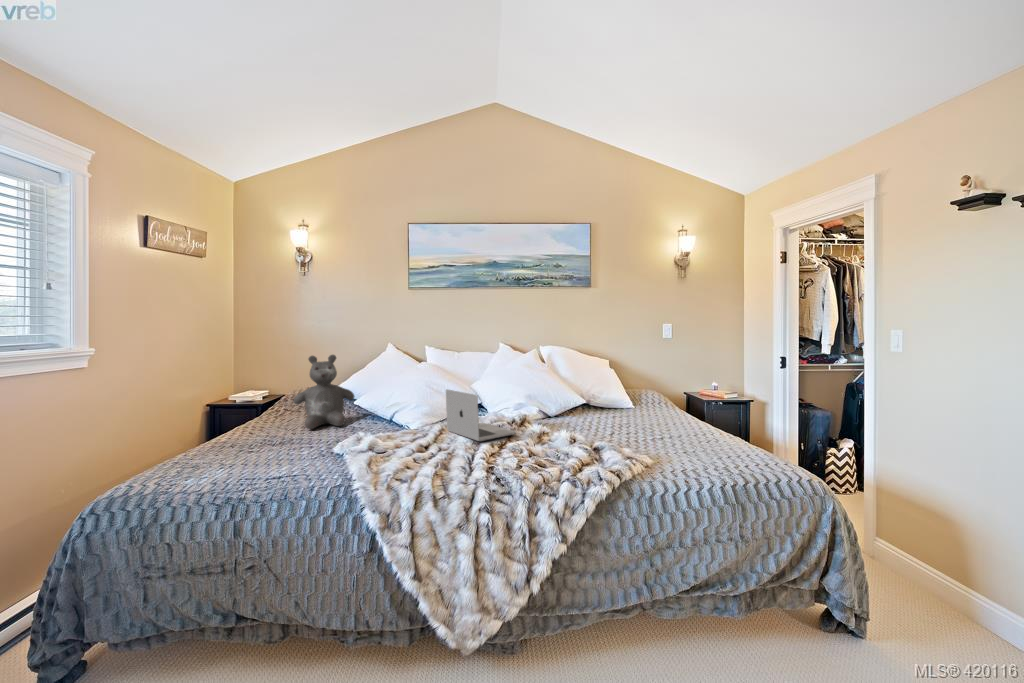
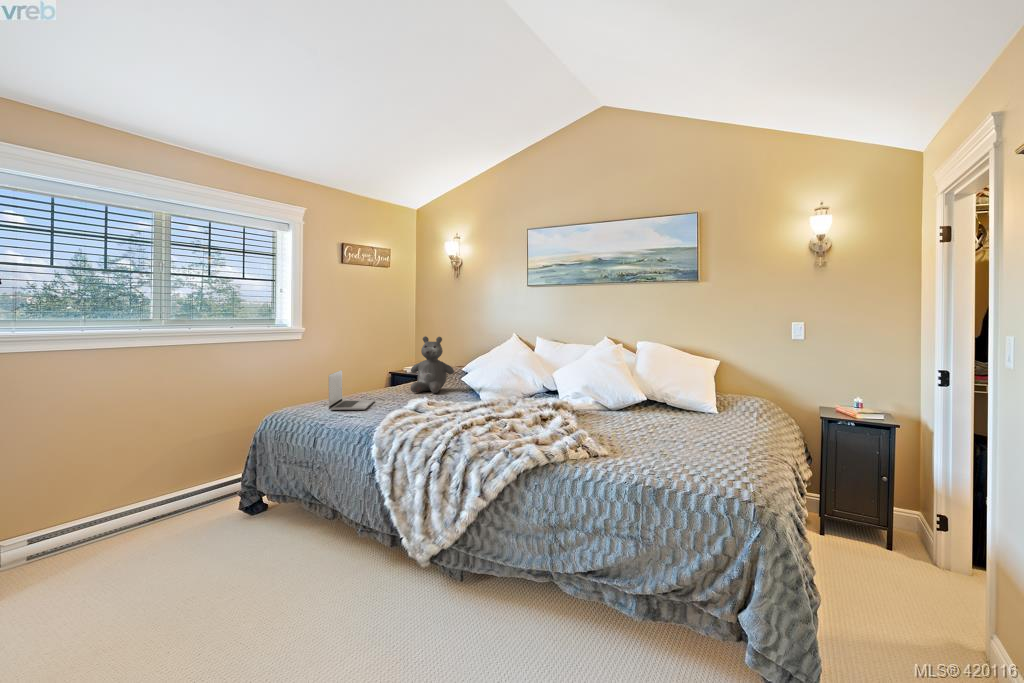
laptop: present [446,389,516,441] -> present [329,370,374,410]

